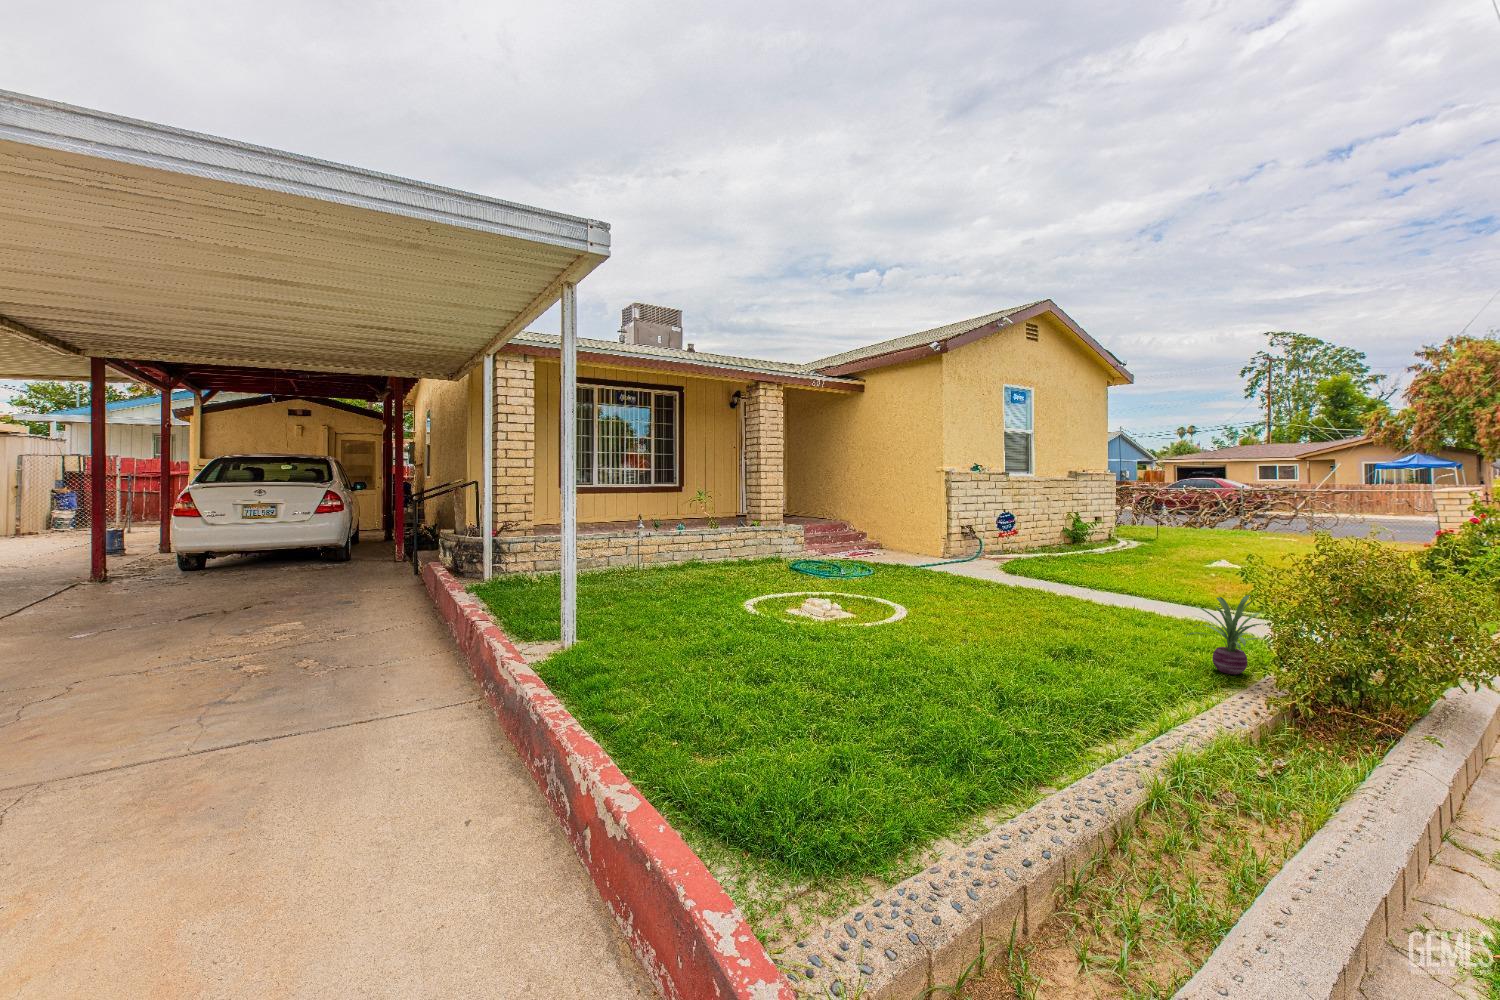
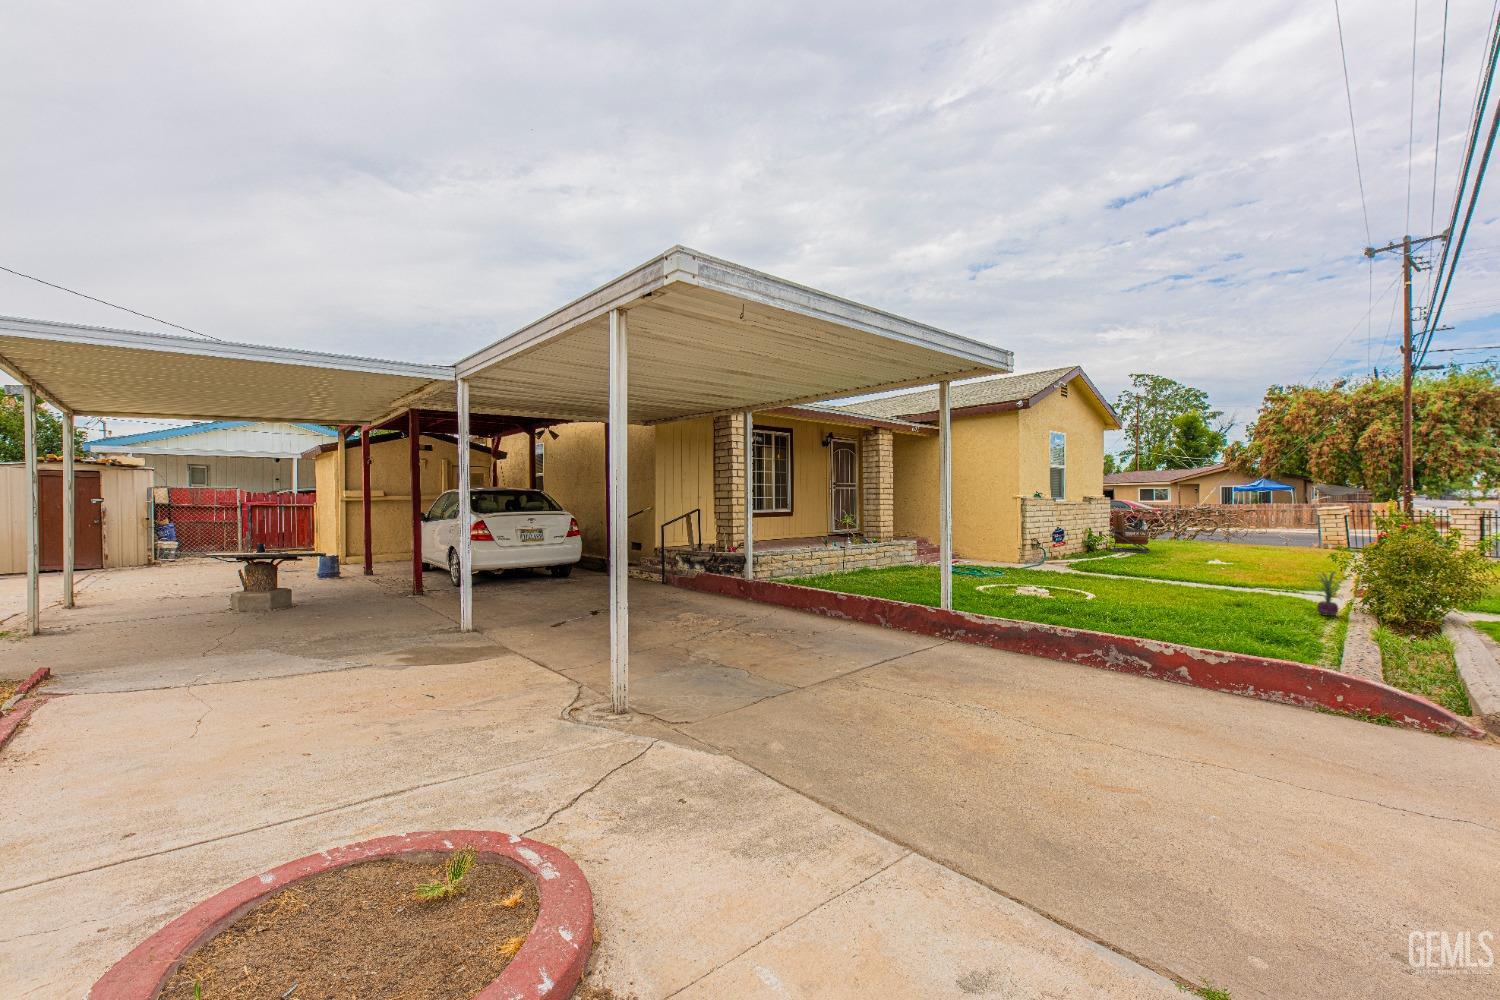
lounge chair: none [1099,495,1161,547] -> present [1109,514,1150,553]

